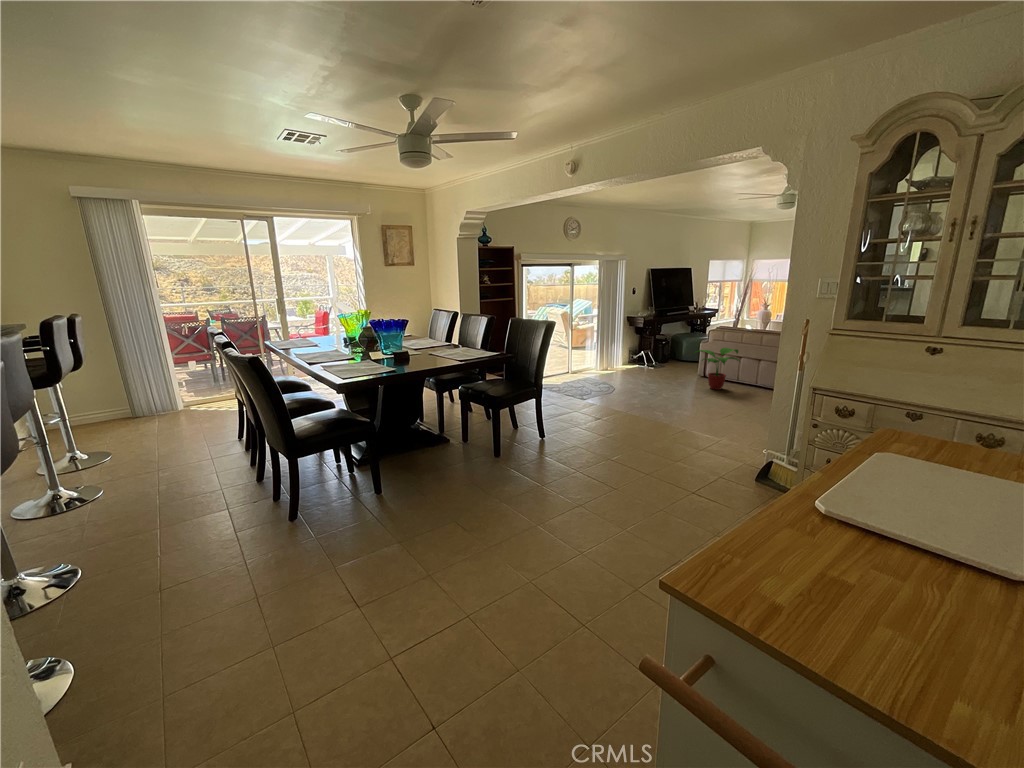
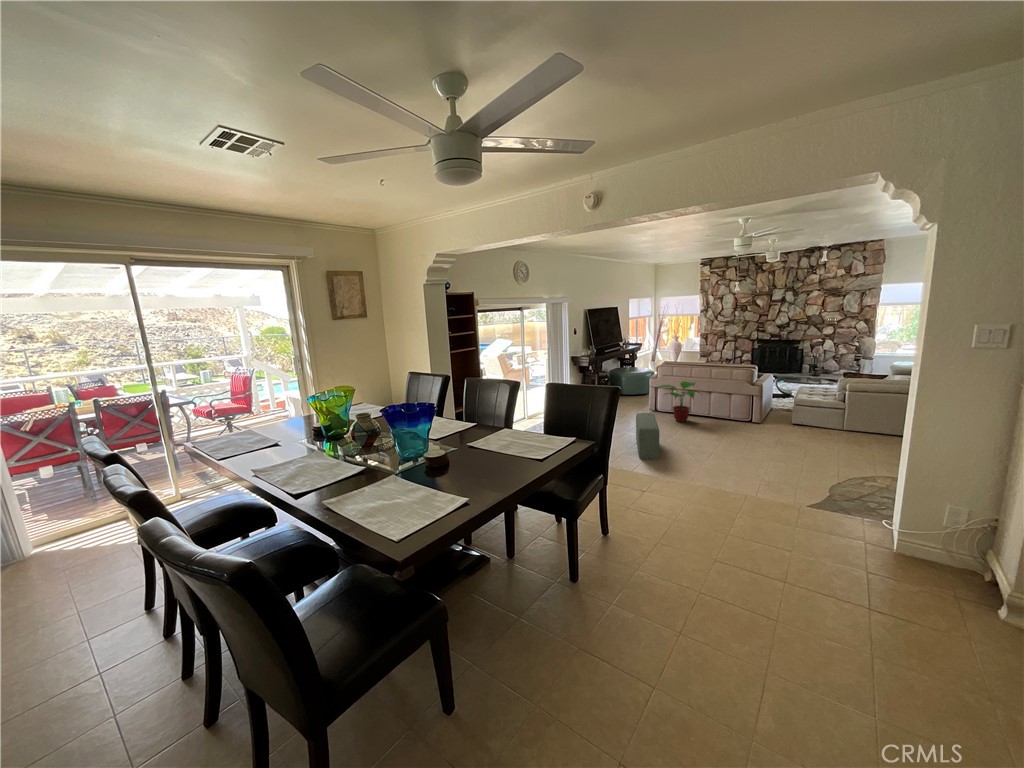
pouf: none [635,371,667,413] -> present [636,413,660,460]

